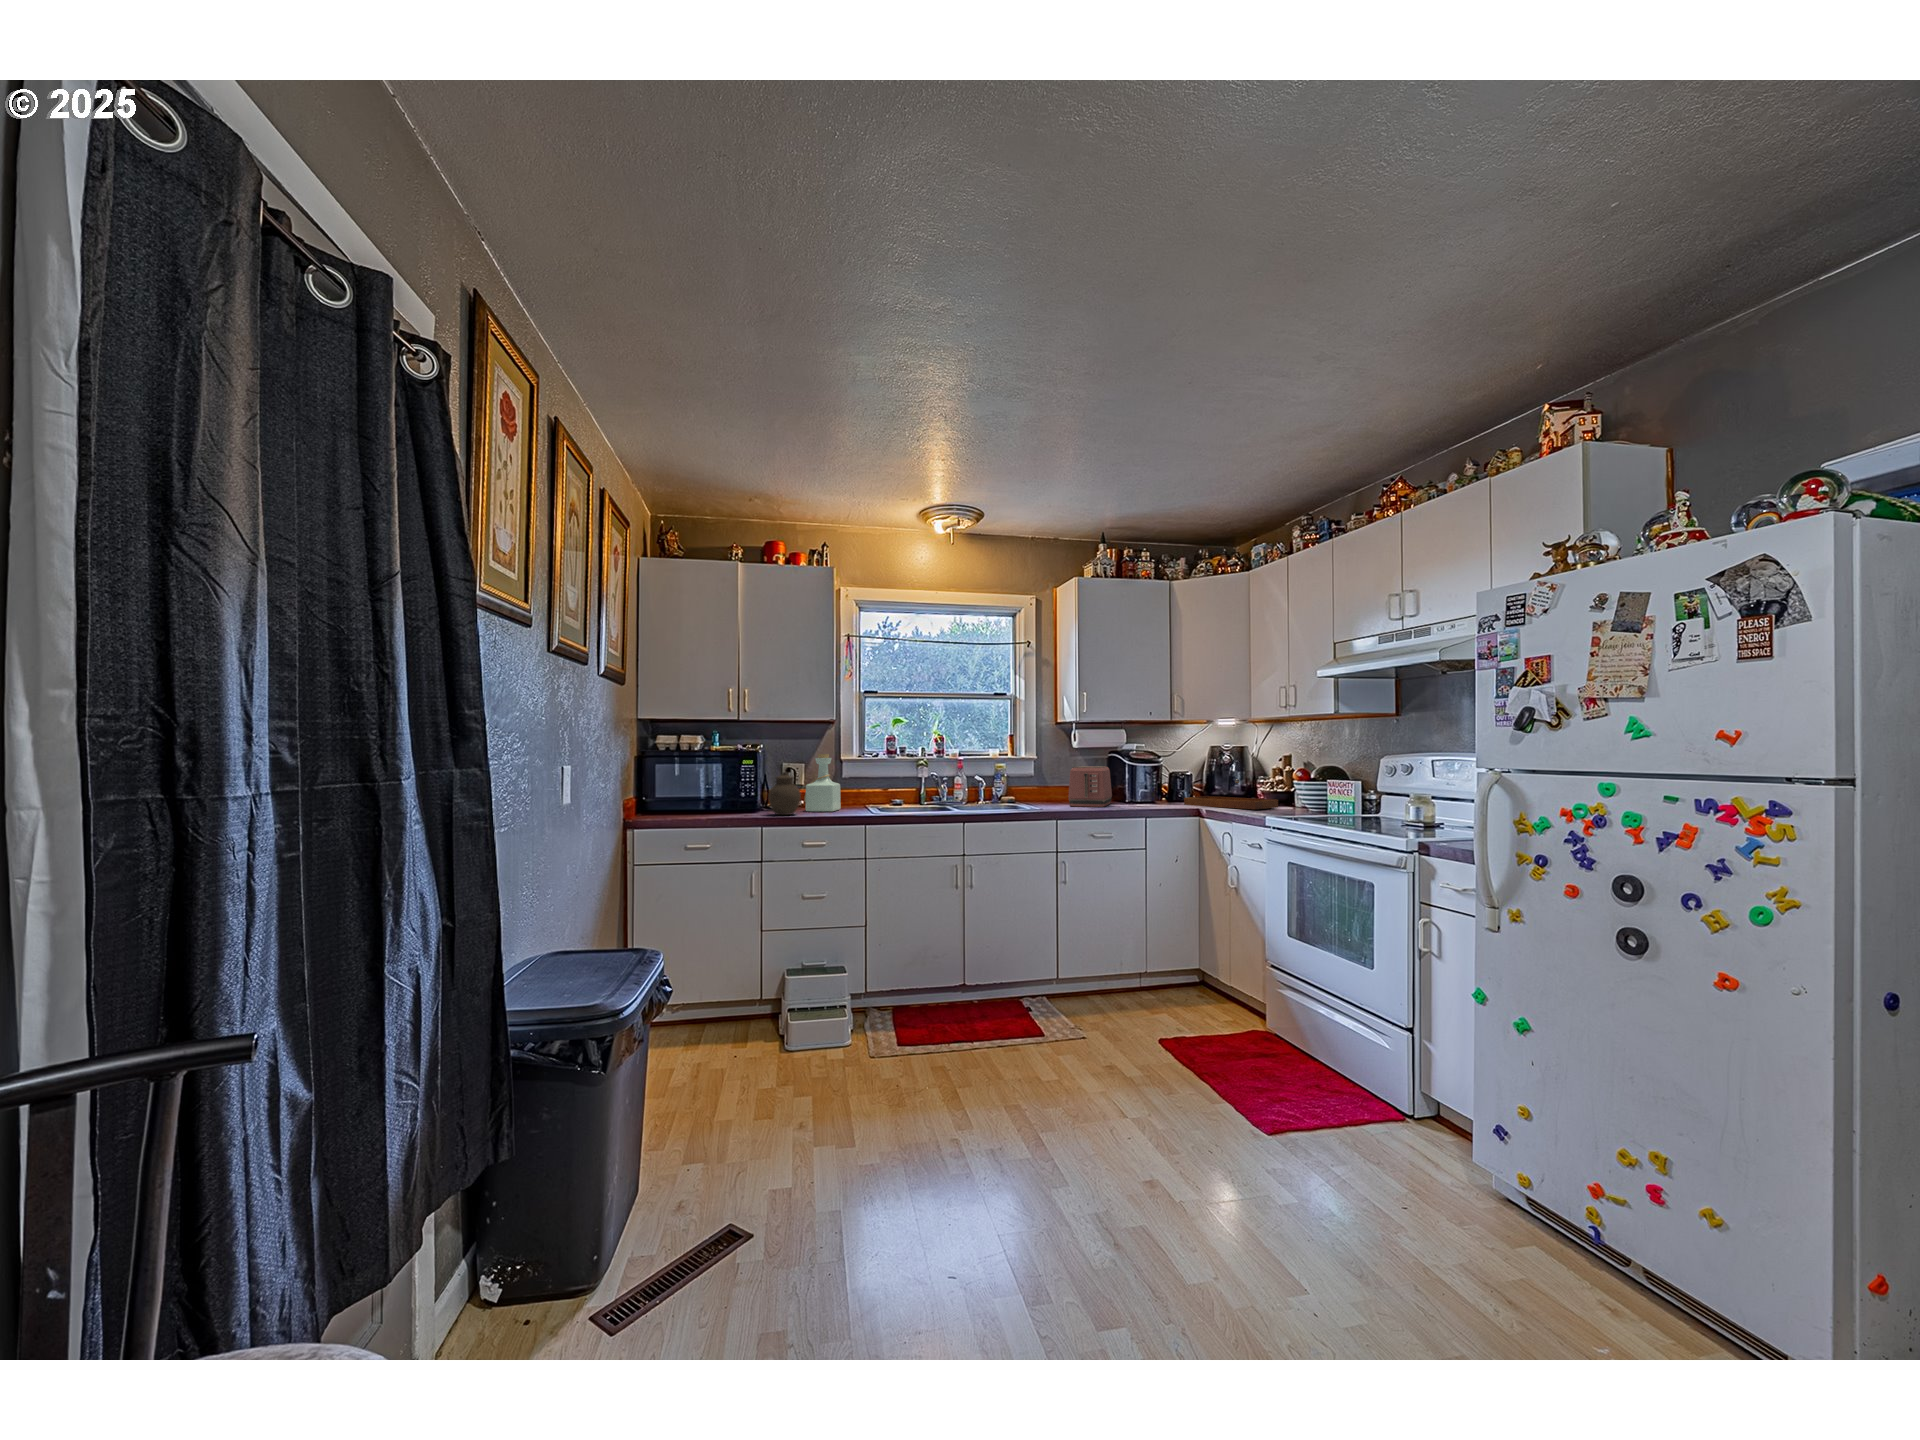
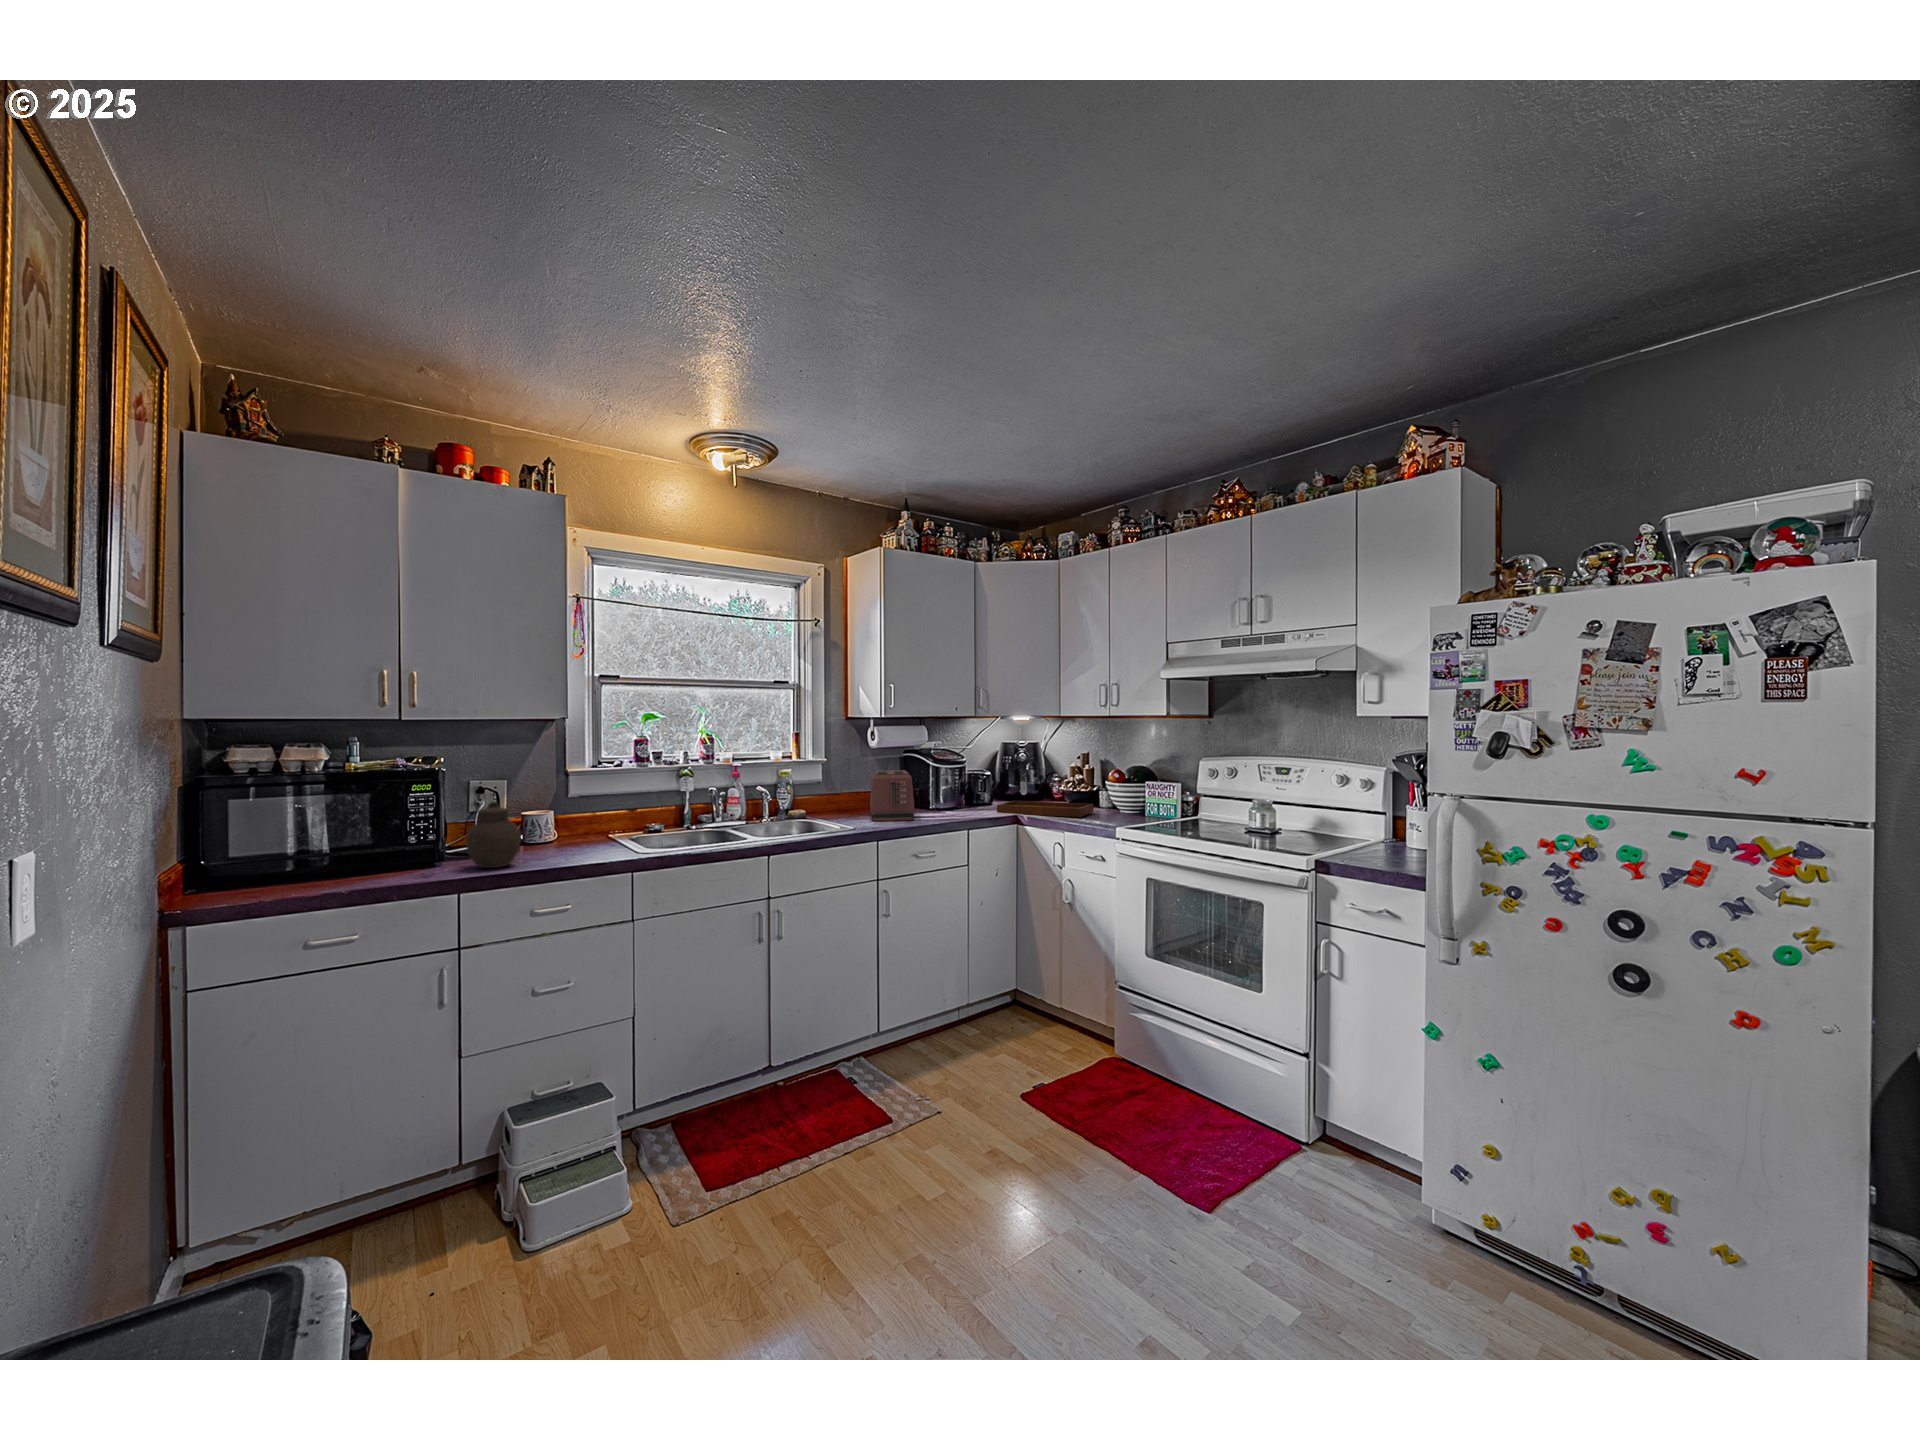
bottle: present [804,754,841,812] -> none [517,770,574,856]

